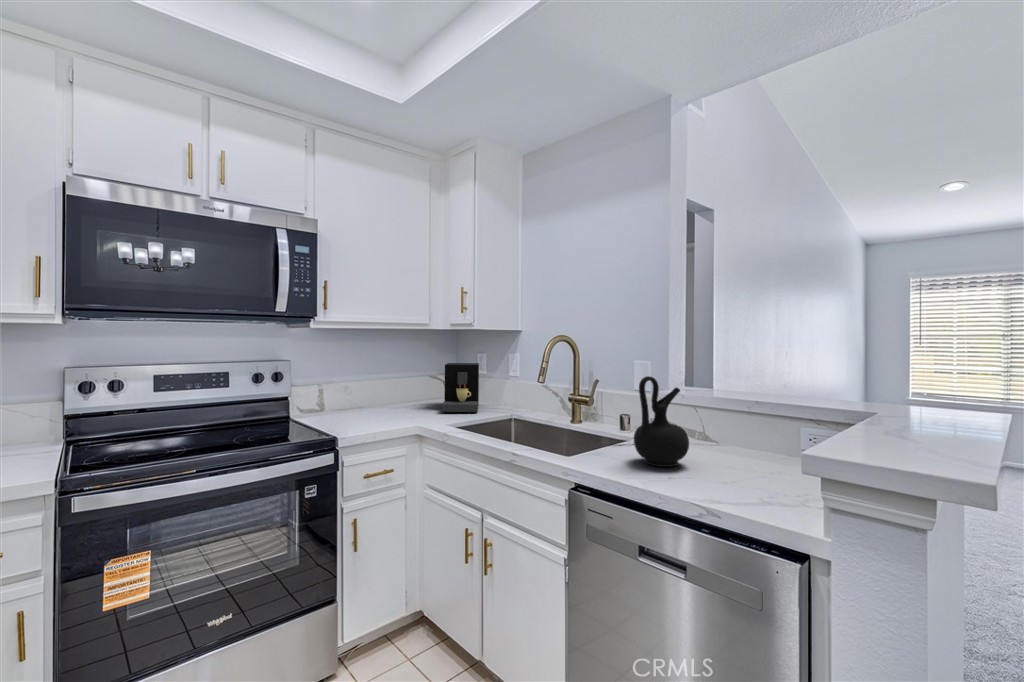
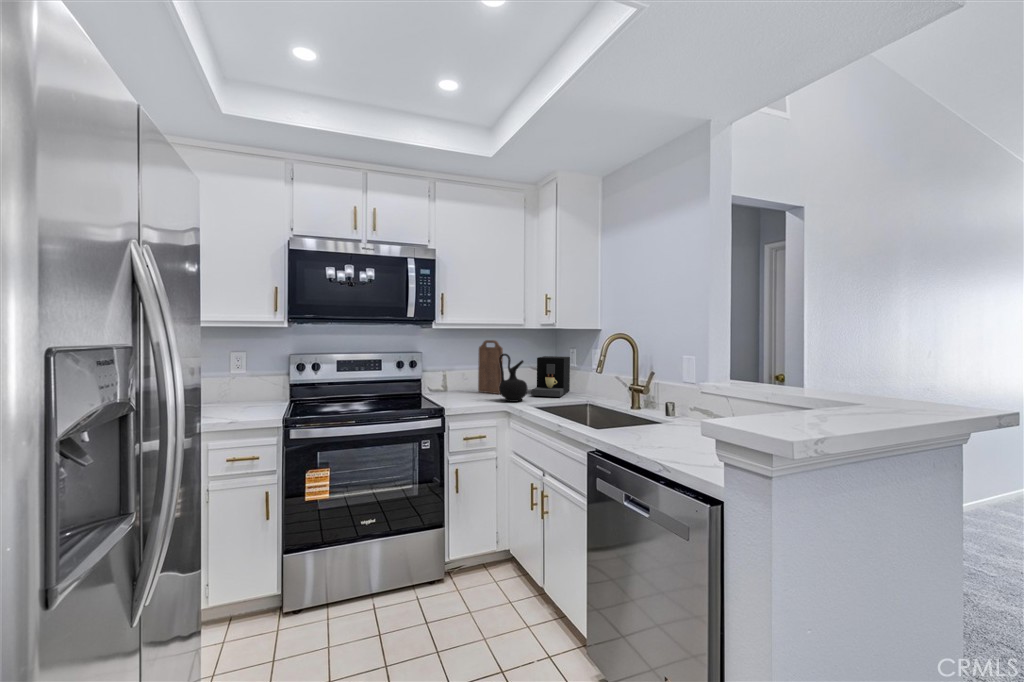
cutting board: none [366,344,401,412] -> present [478,340,503,394]
ceramic jug: present [634,376,689,467] -> present [499,354,528,402]

